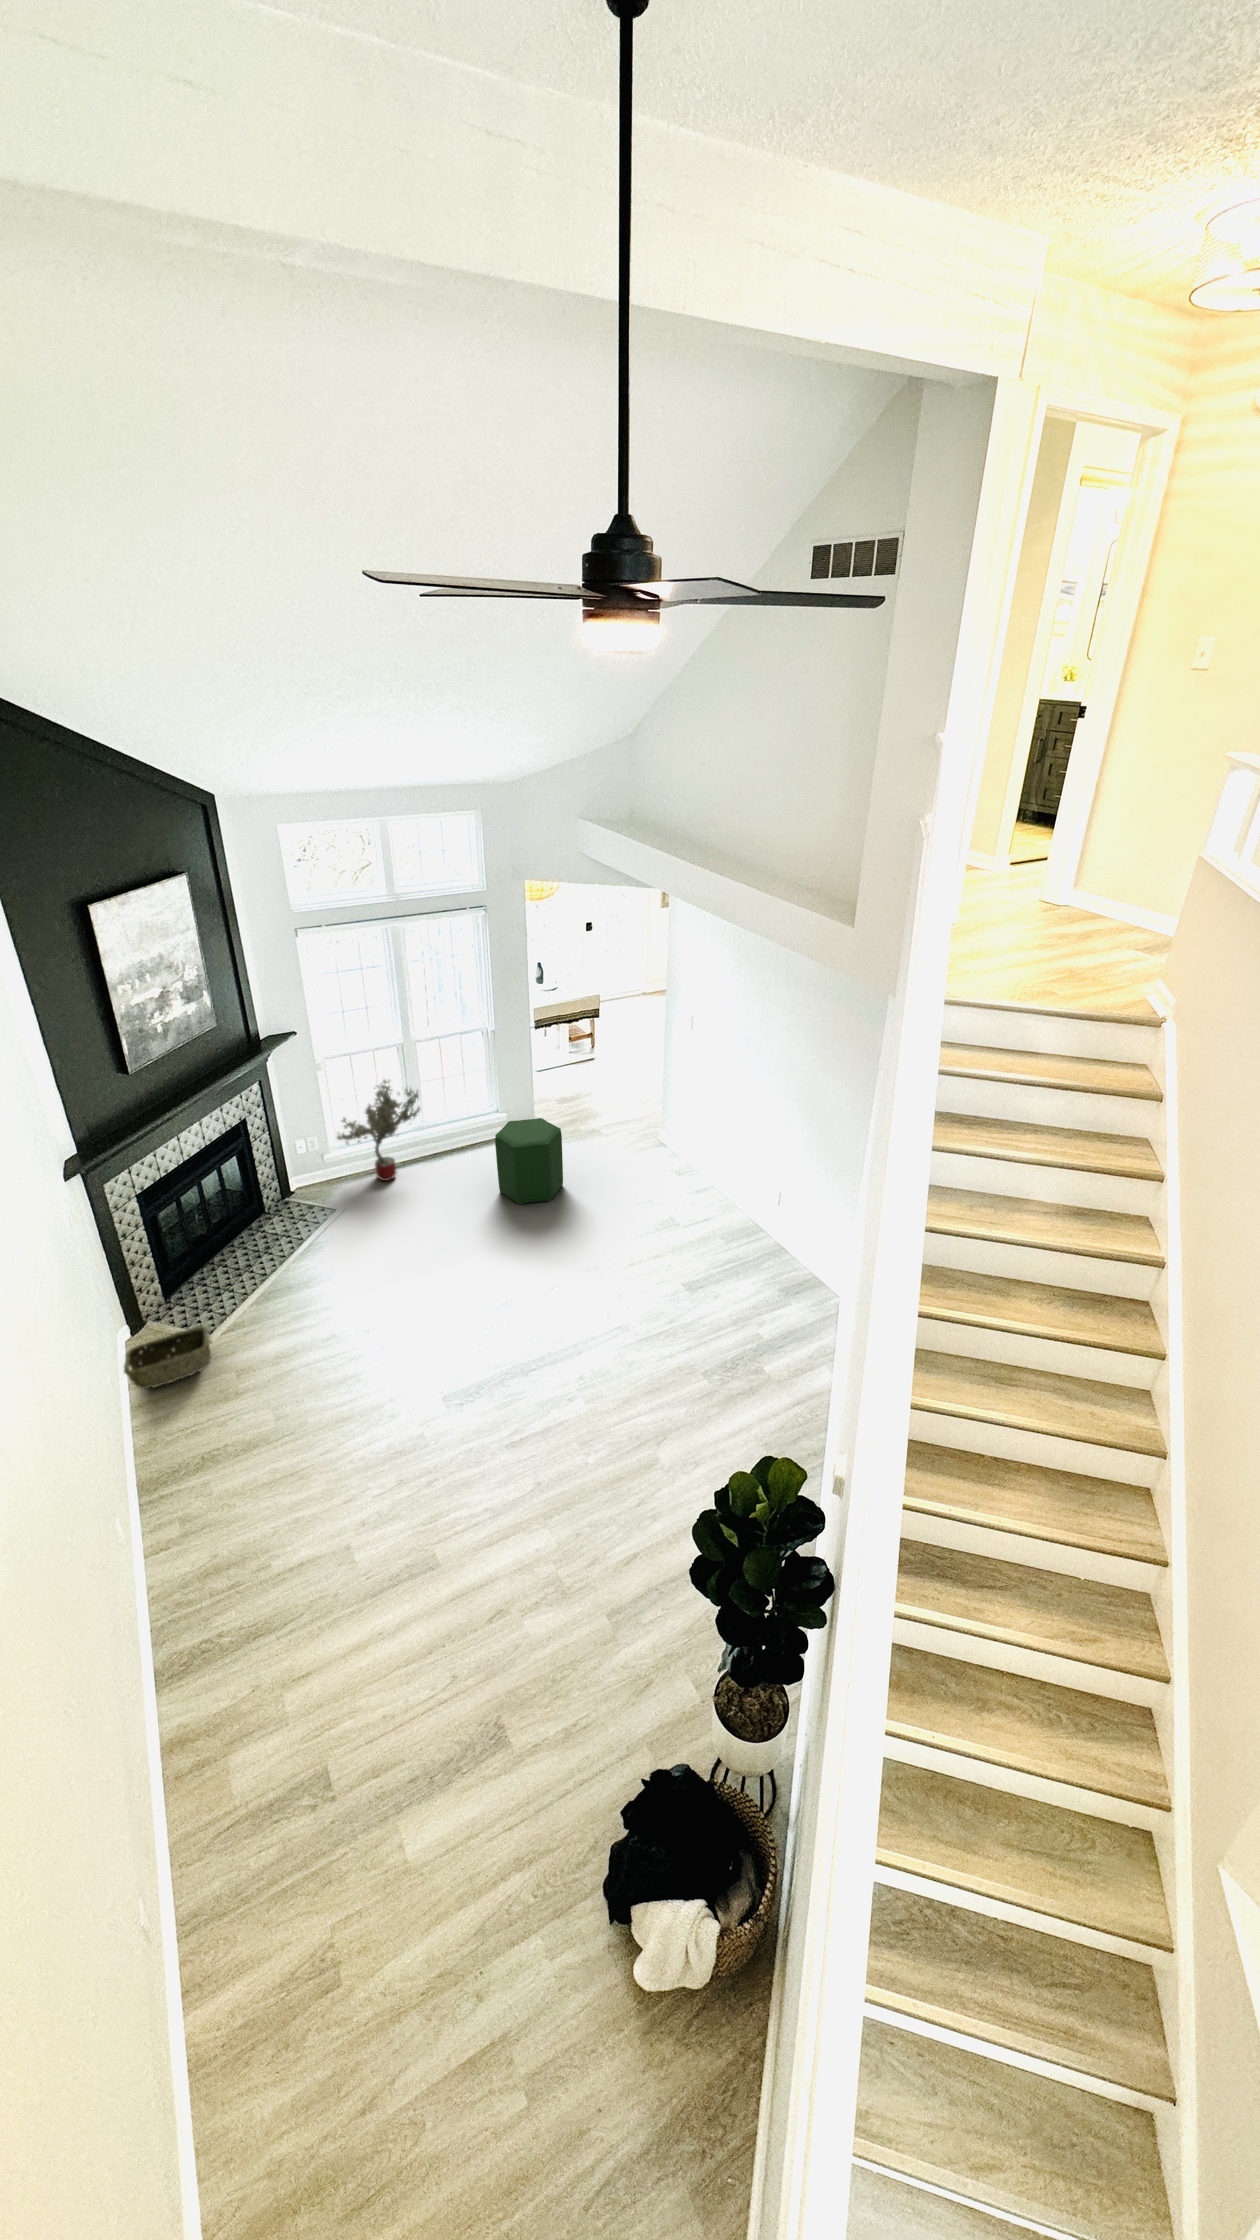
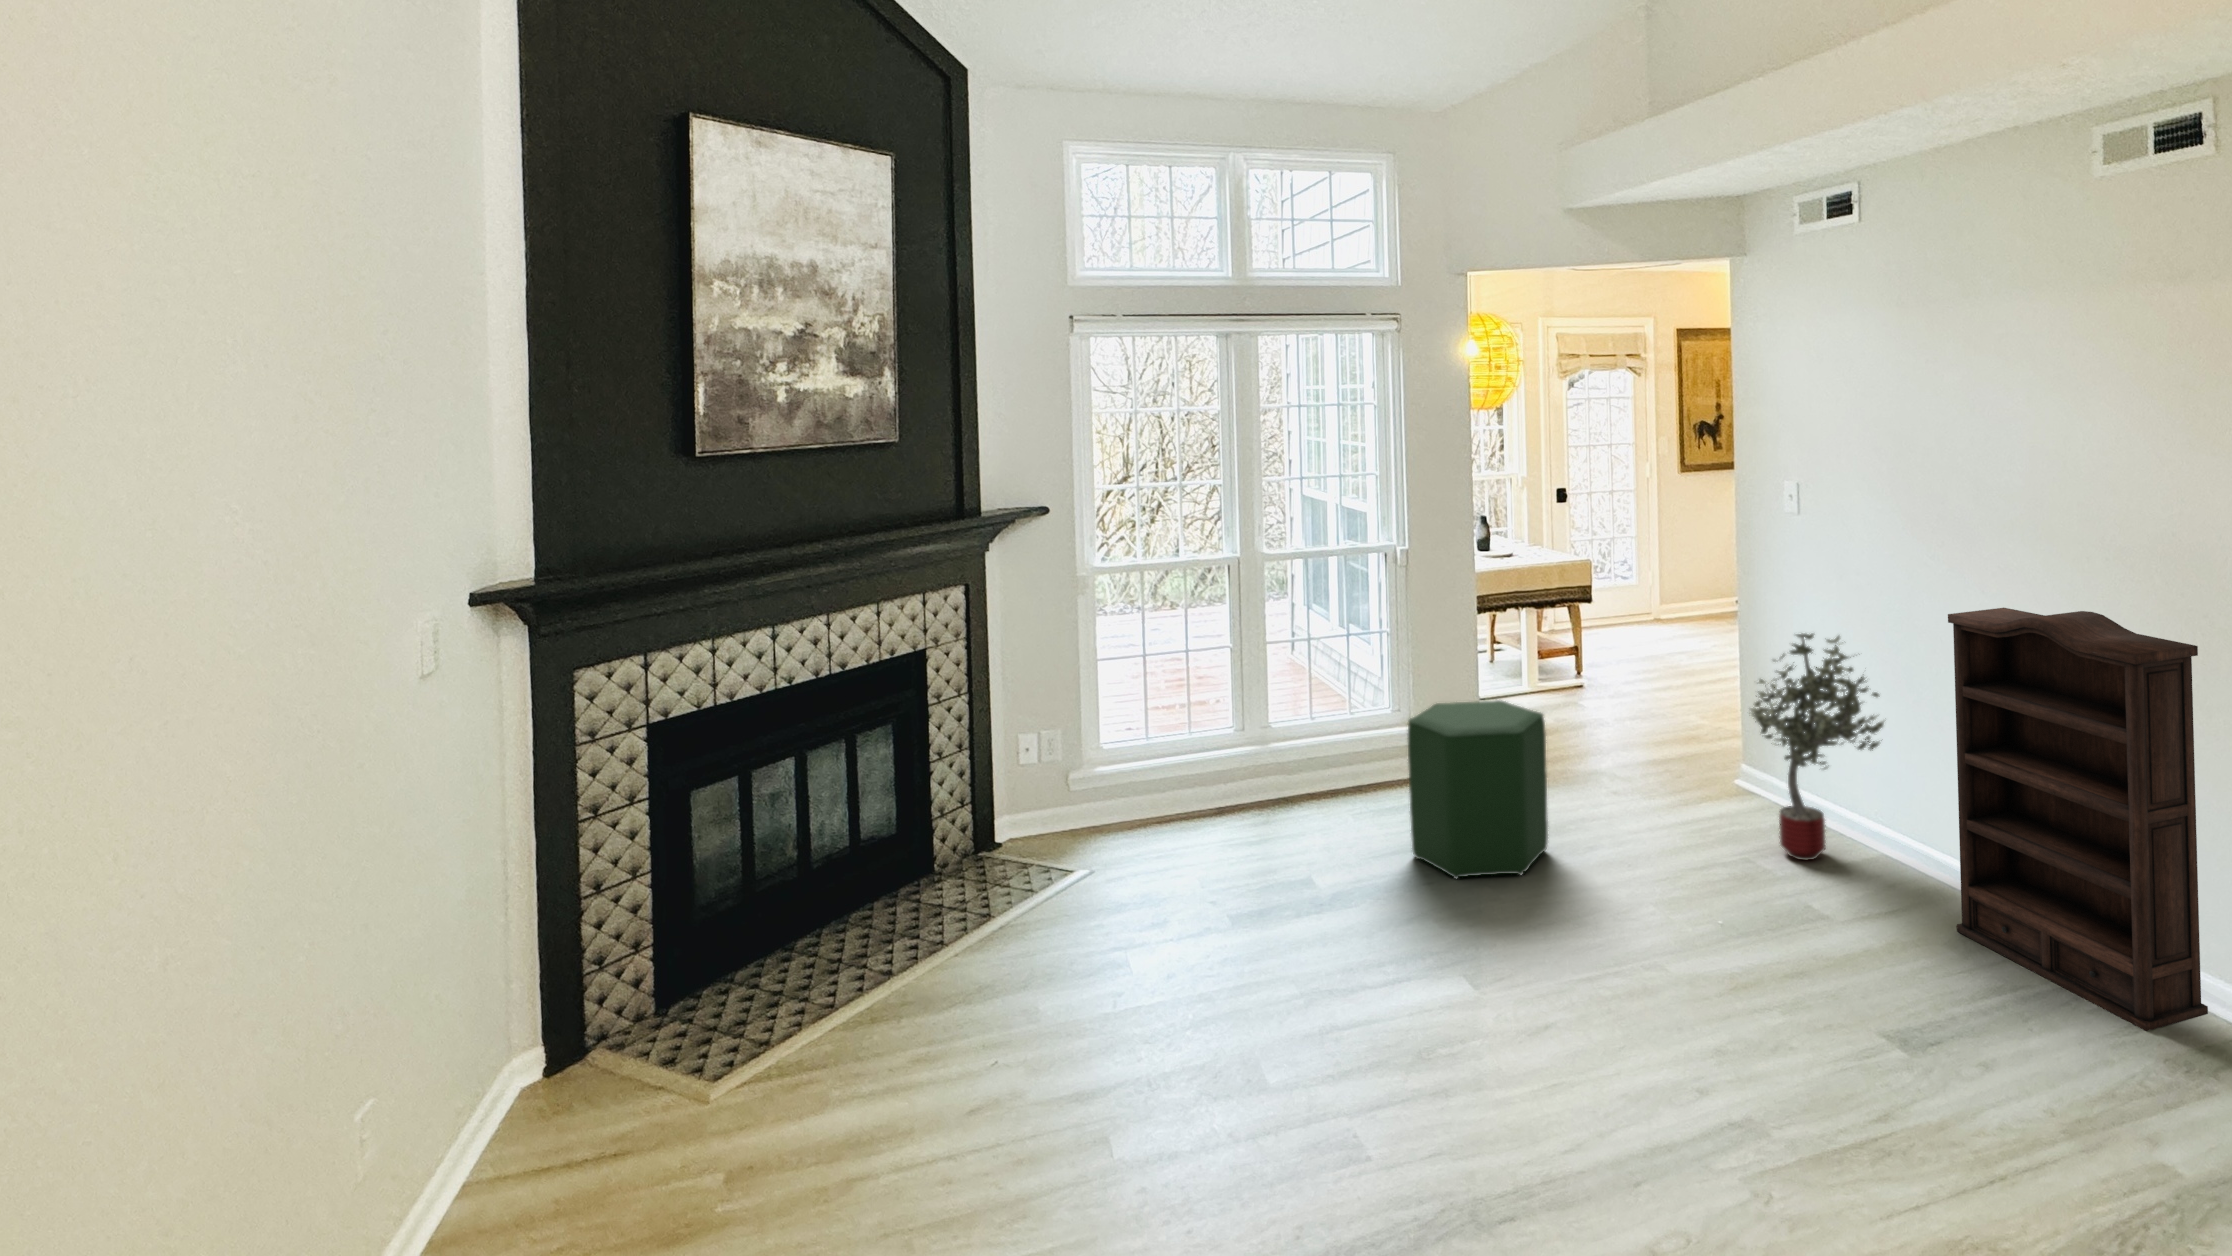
potted tree: present [337,1080,420,1181] -> present [1751,633,1884,860]
bookshelf: none [729,1098,819,1269] -> present [1948,608,2208,1031]
woven basket: present [124,1326,211,1389] -> none [447,1045,699,1200]

